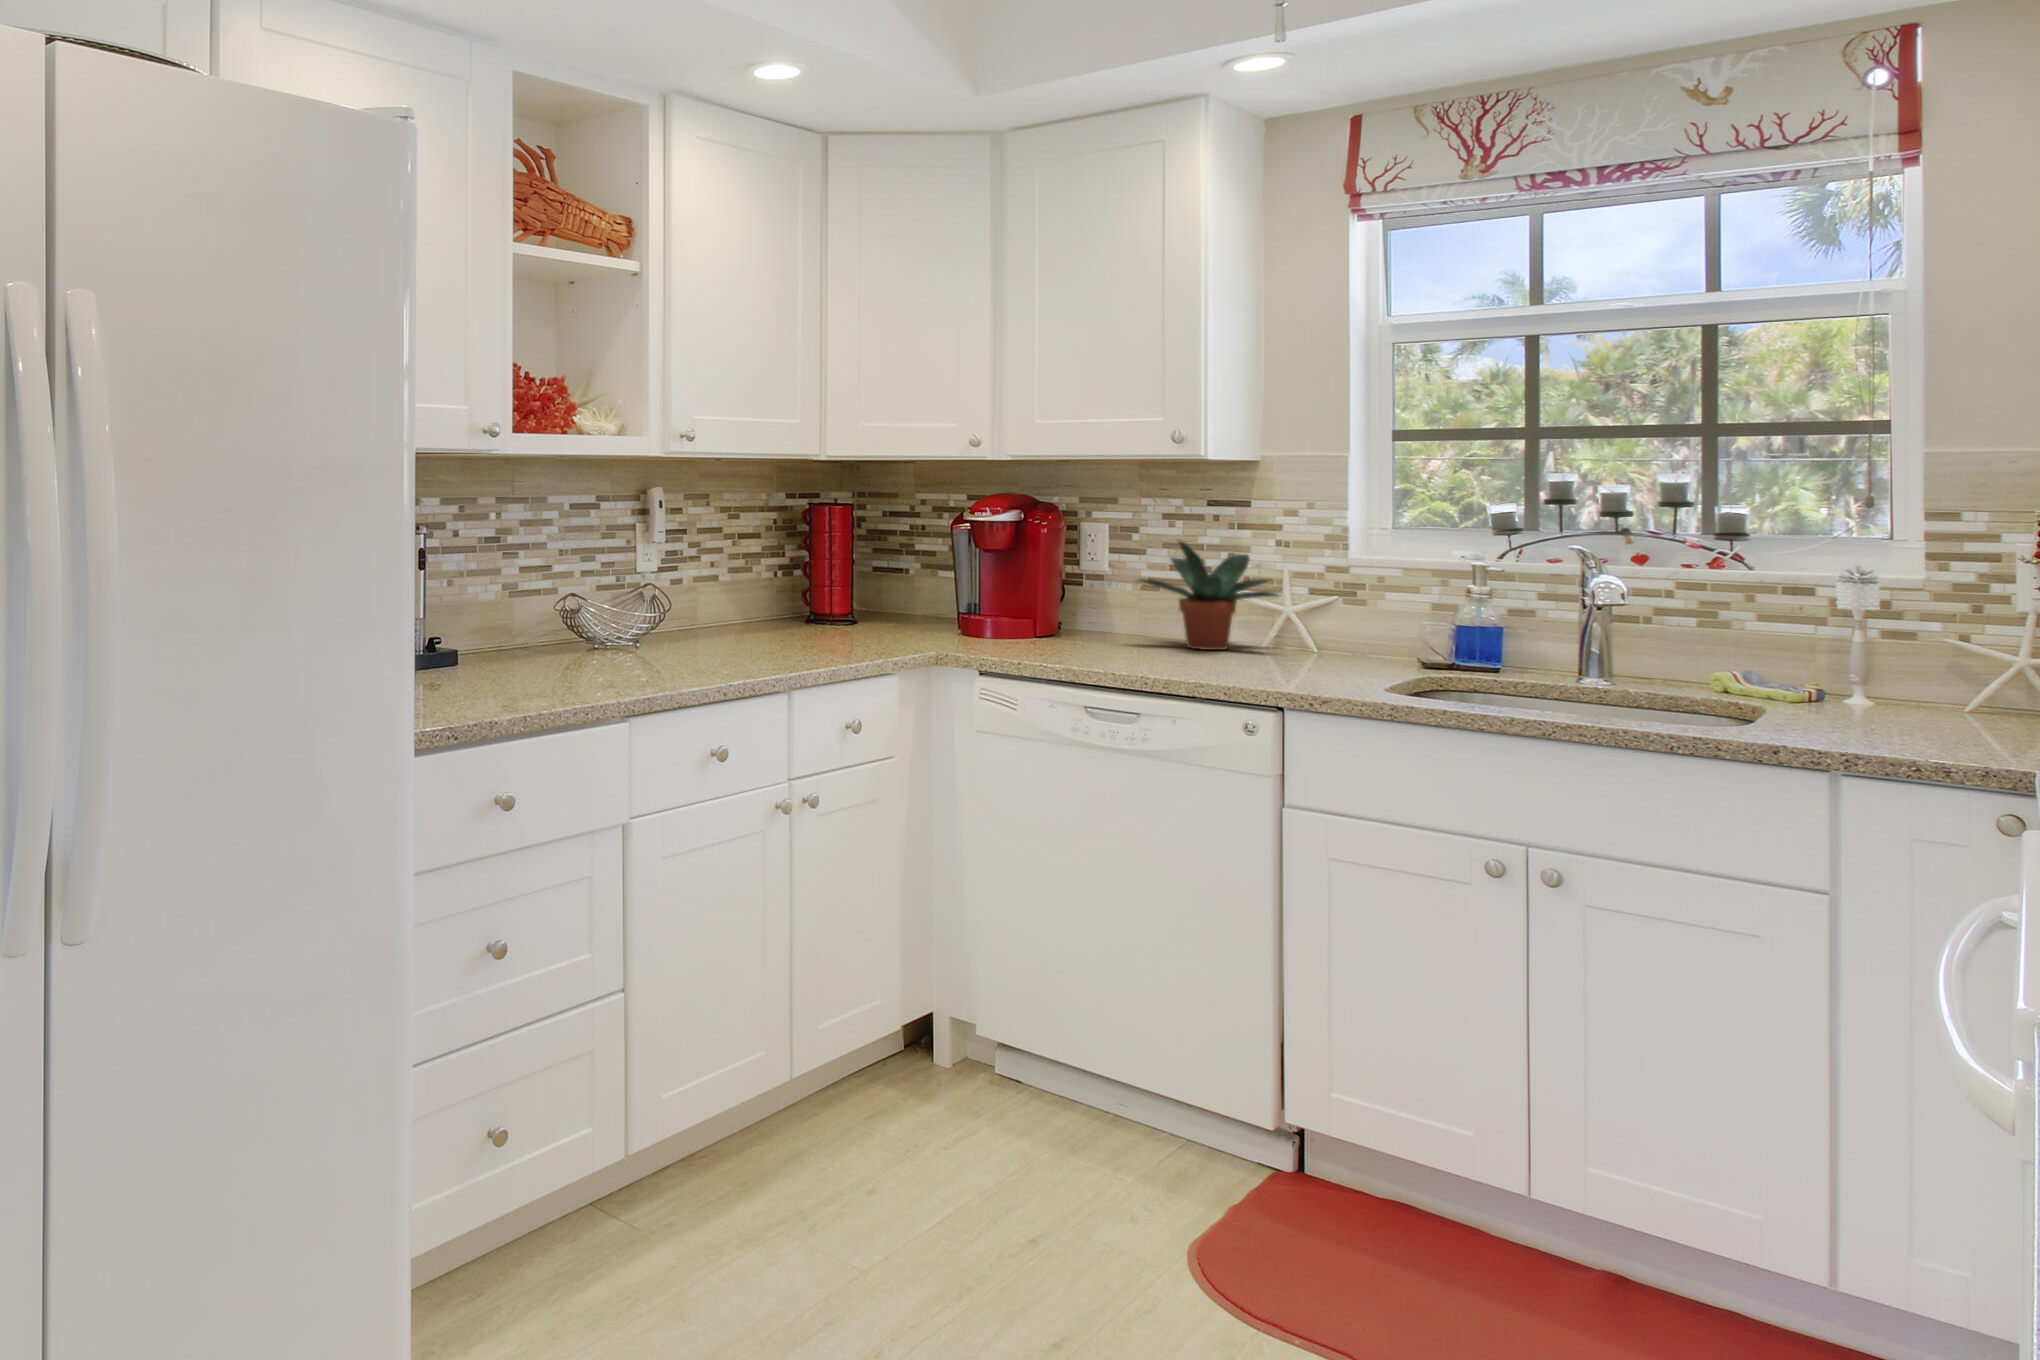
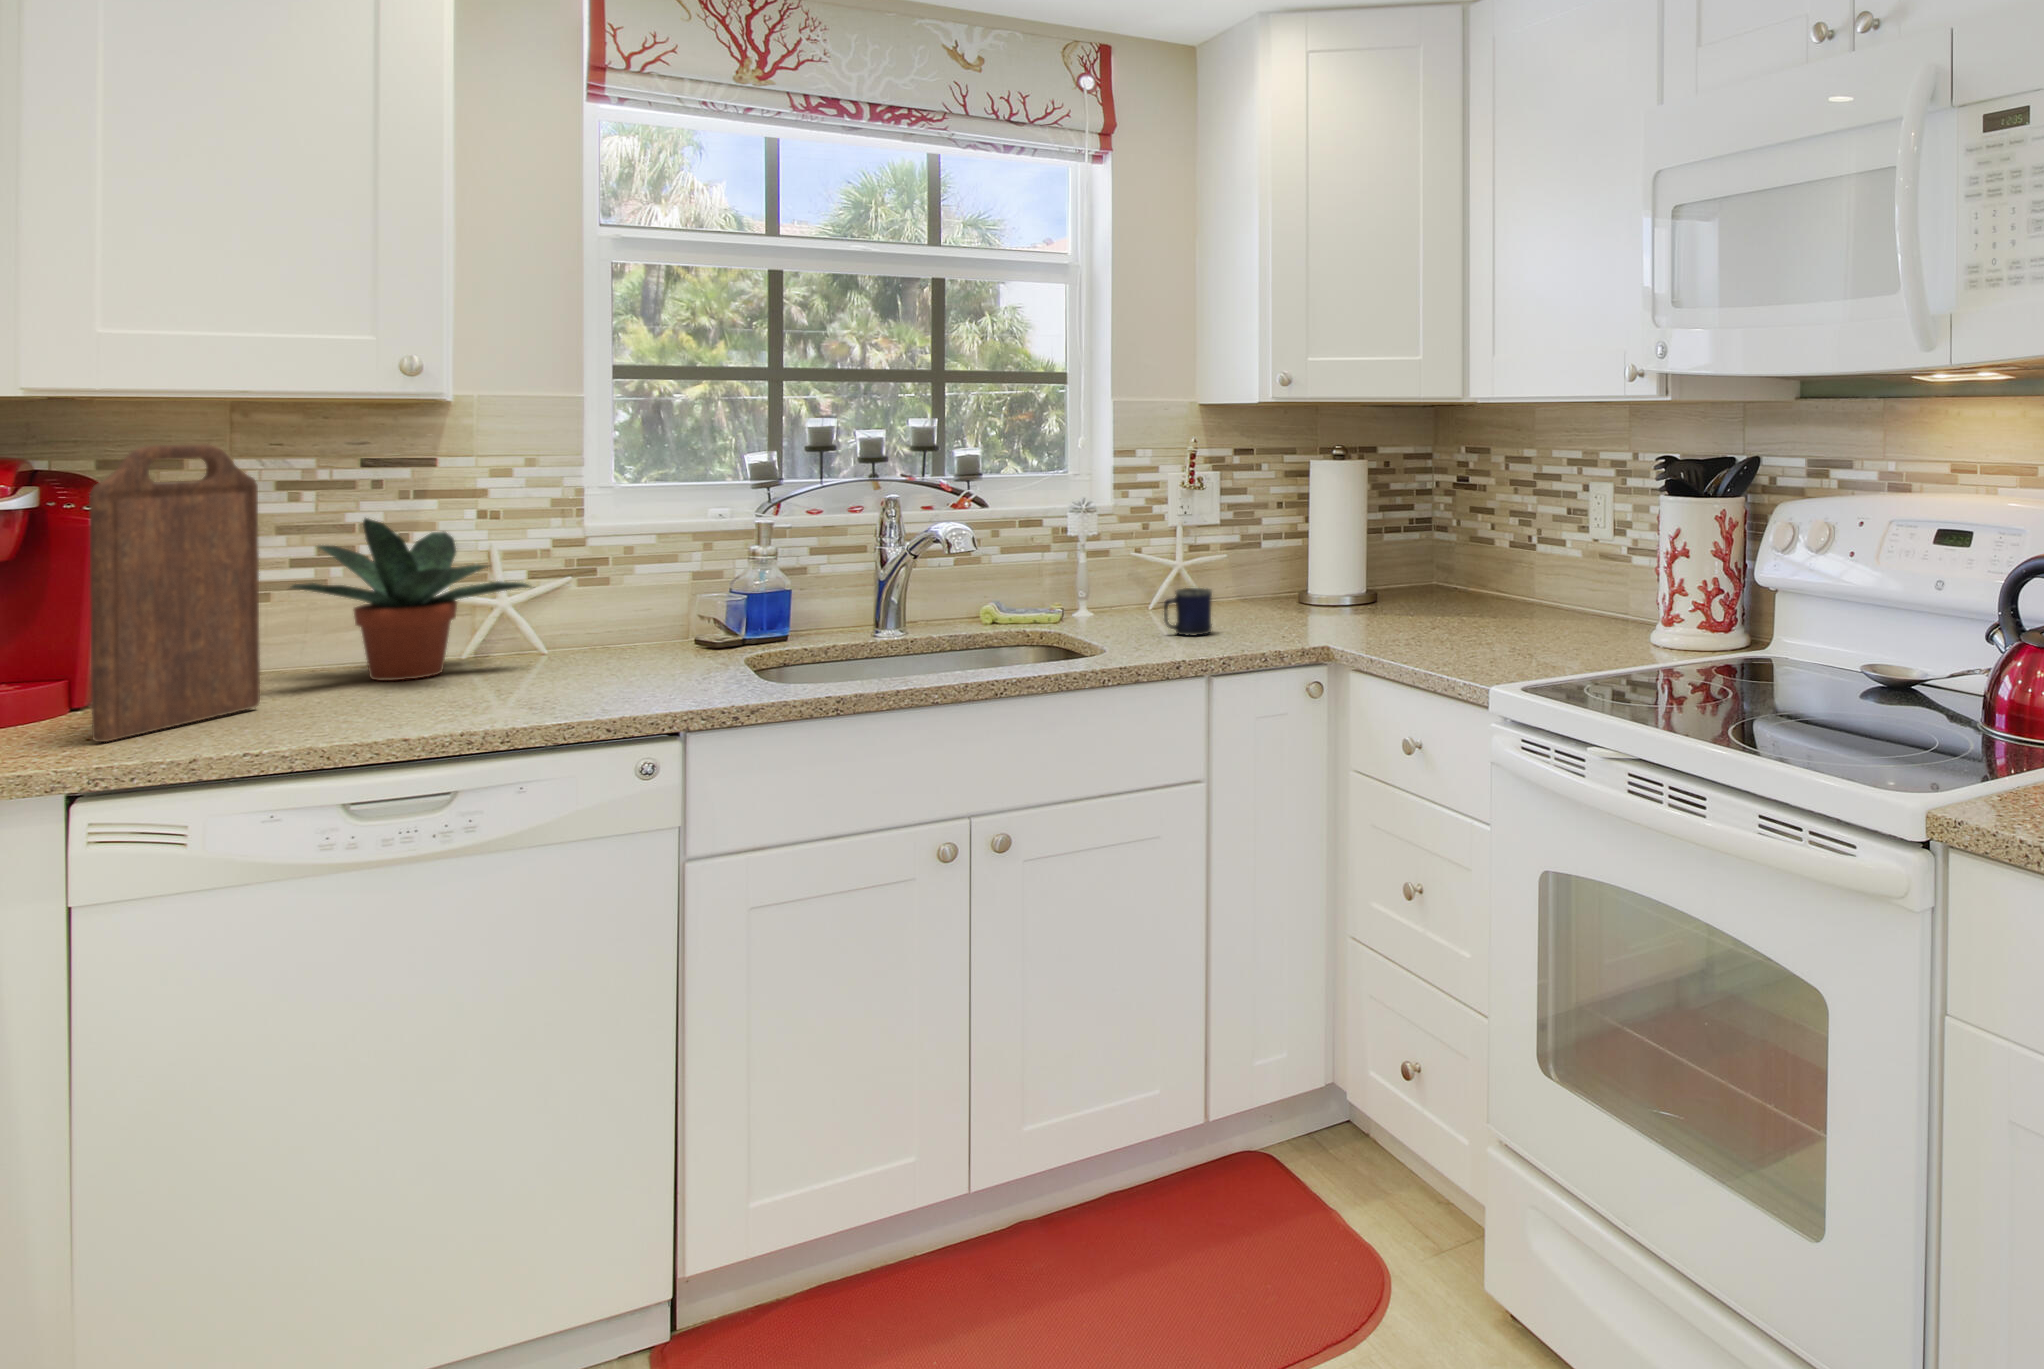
cutting board: none [1015,490,1105,650] -> present [89,444,260,742]
mug: none [1896,672,1979,731] -> present [1164,588,1212,636]

